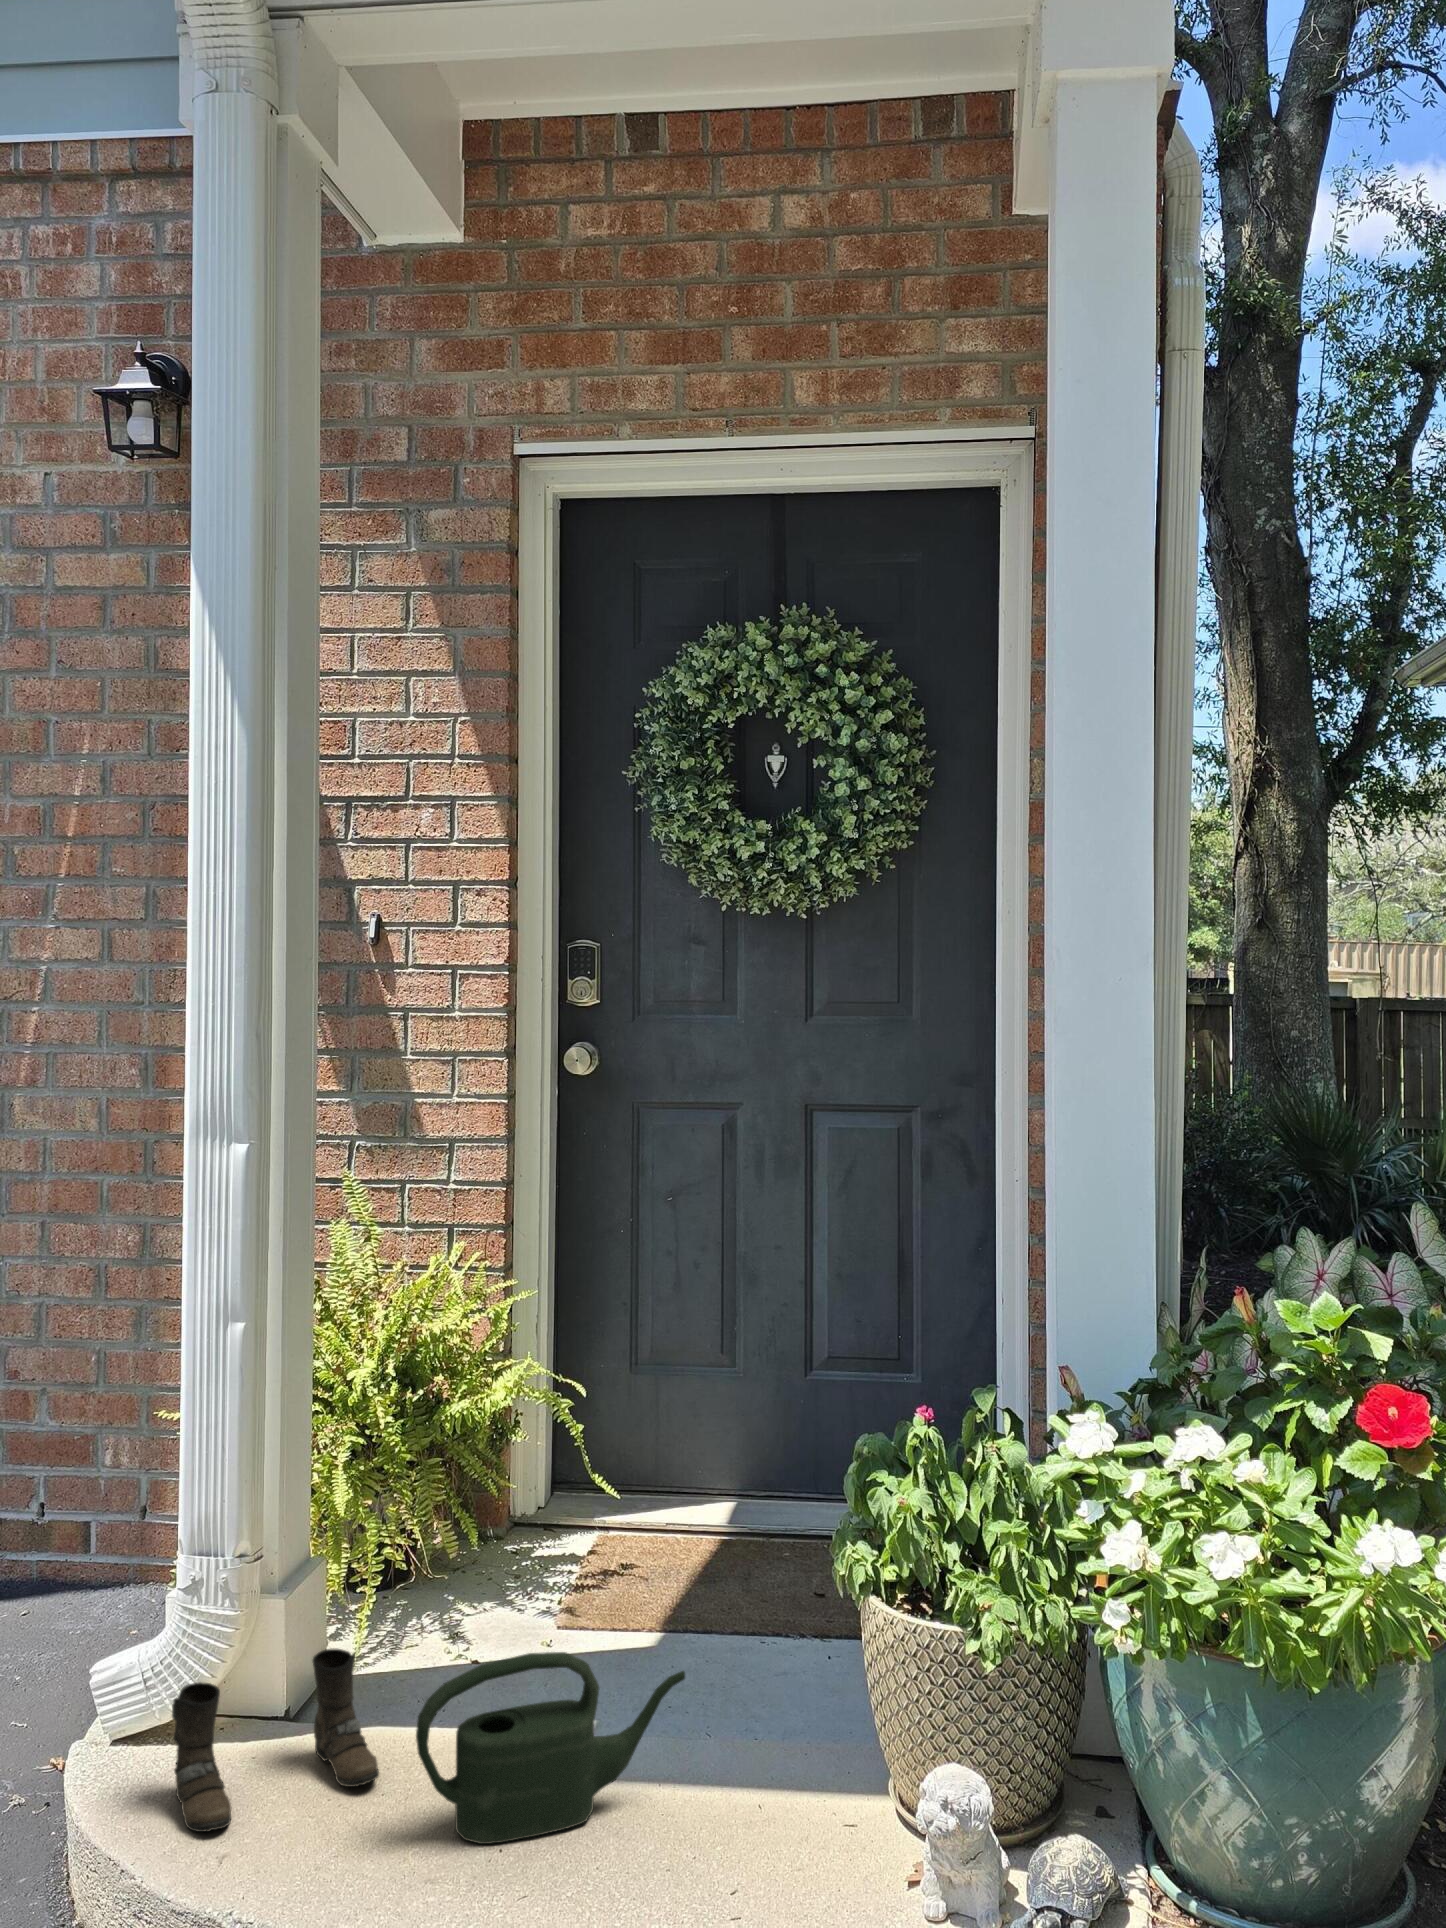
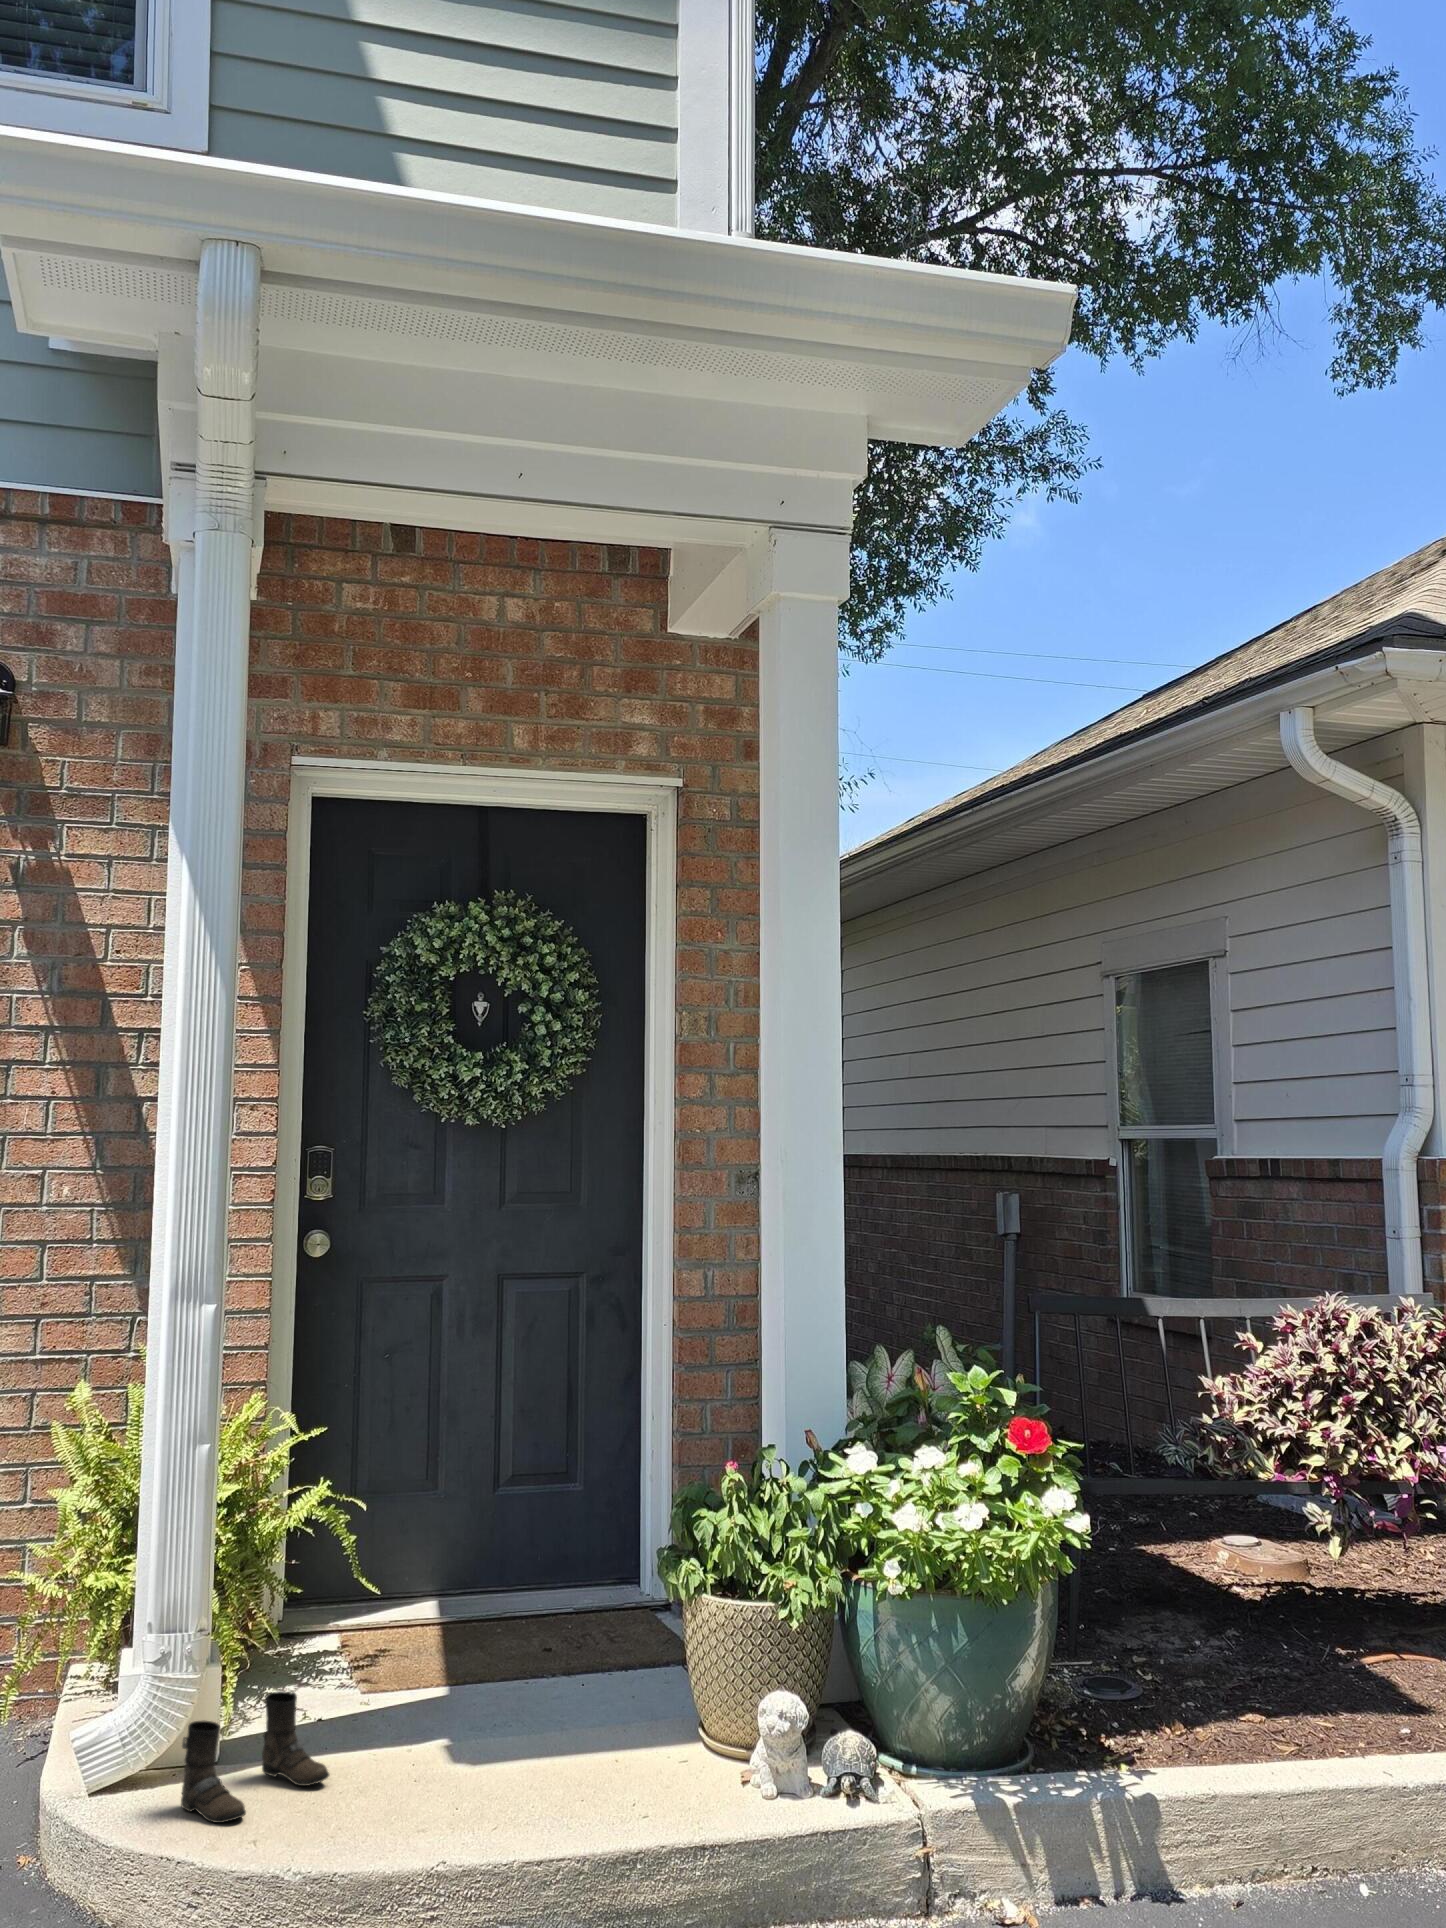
watering can: present [416,1652,685,1844] -> none [386,1659,547,1798]

